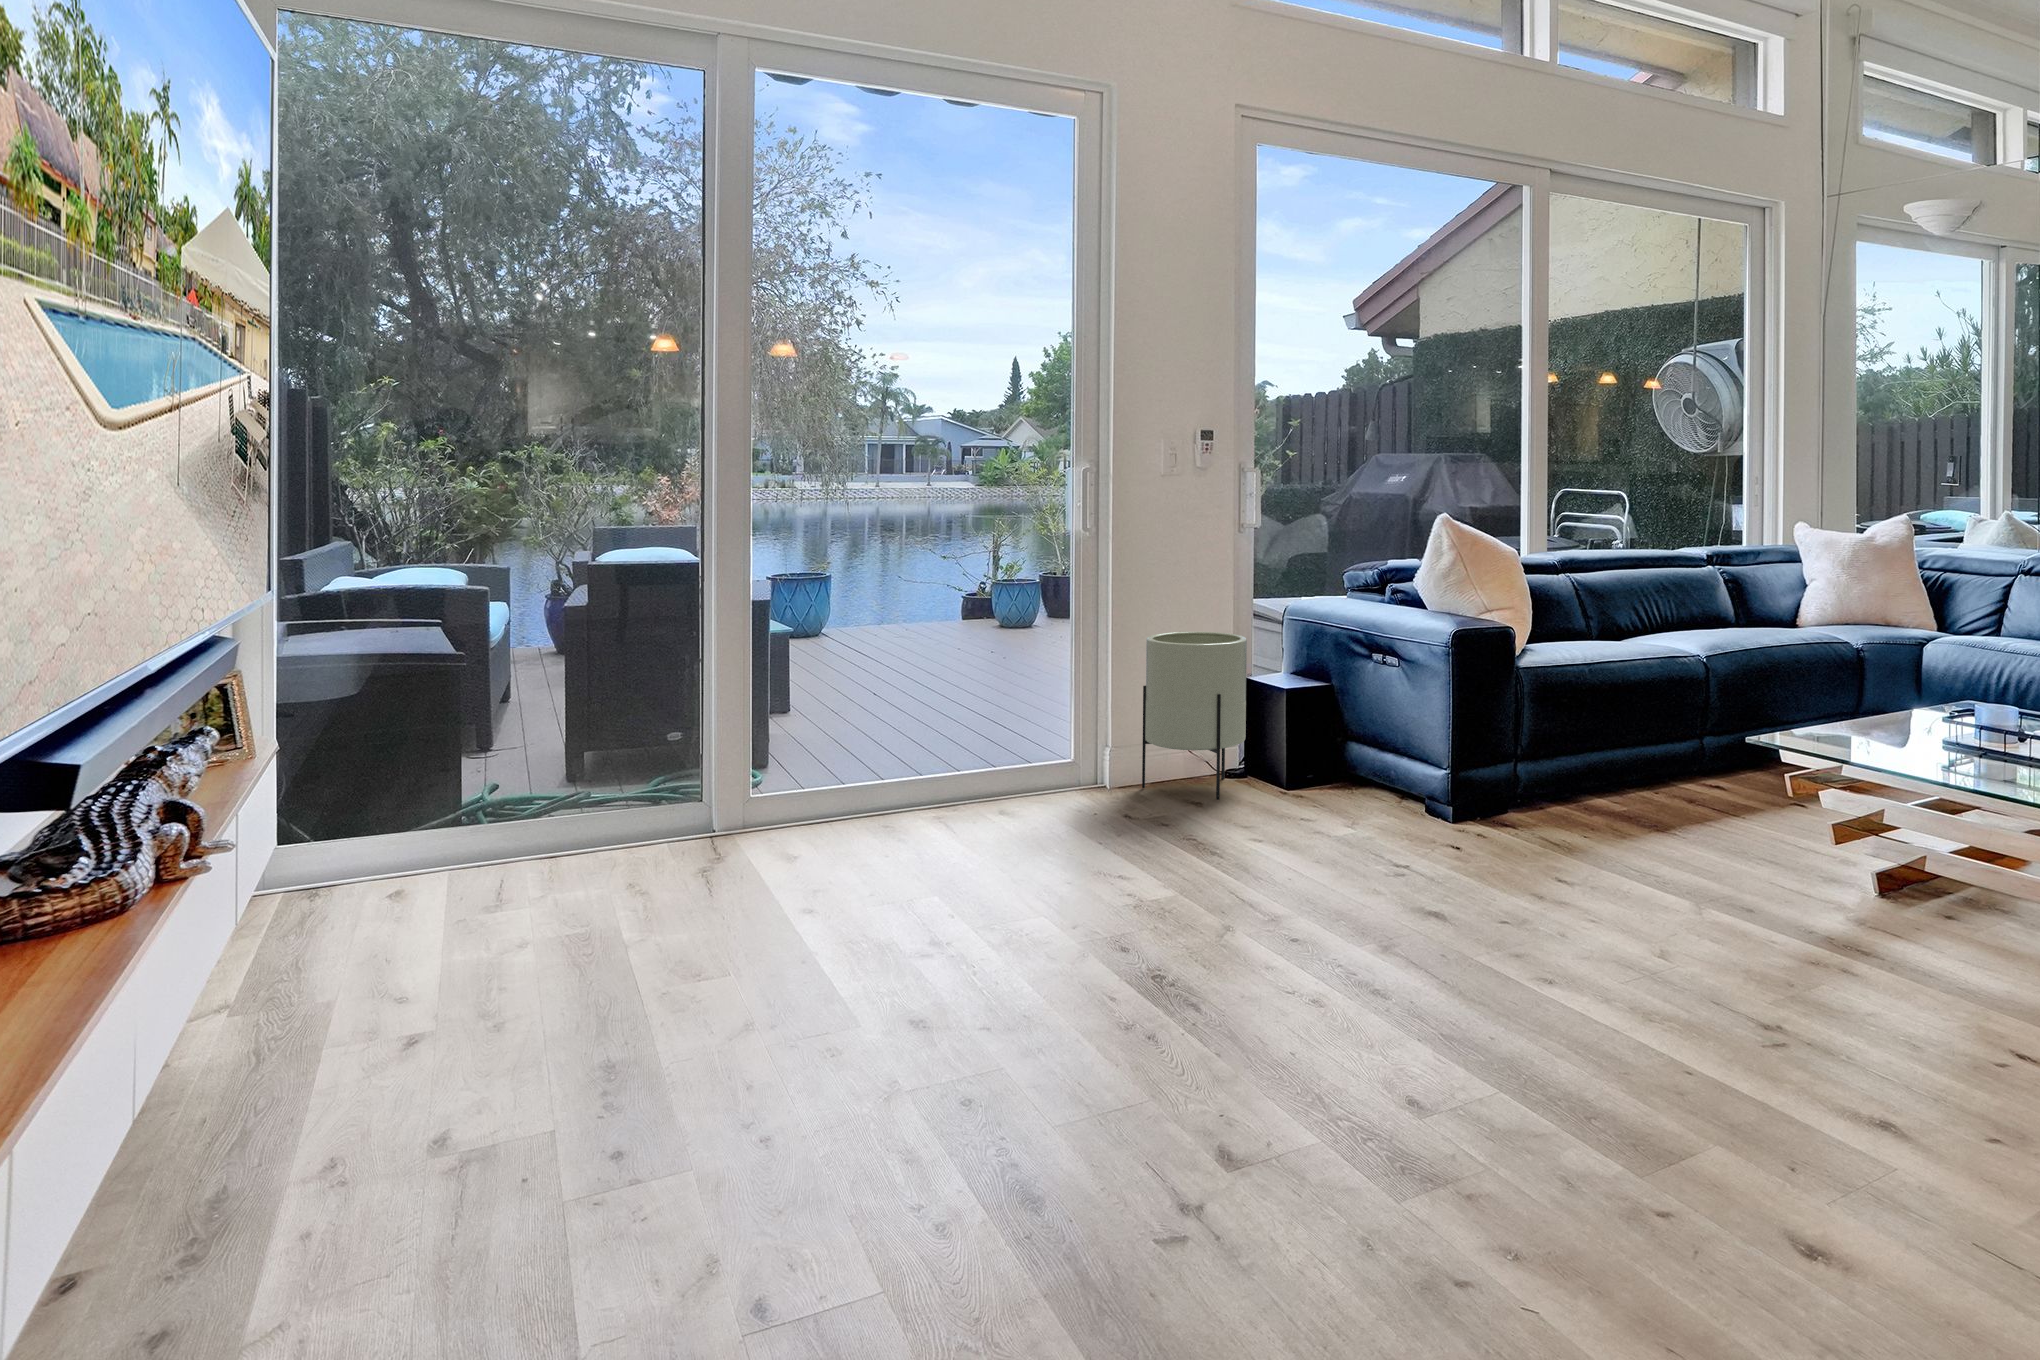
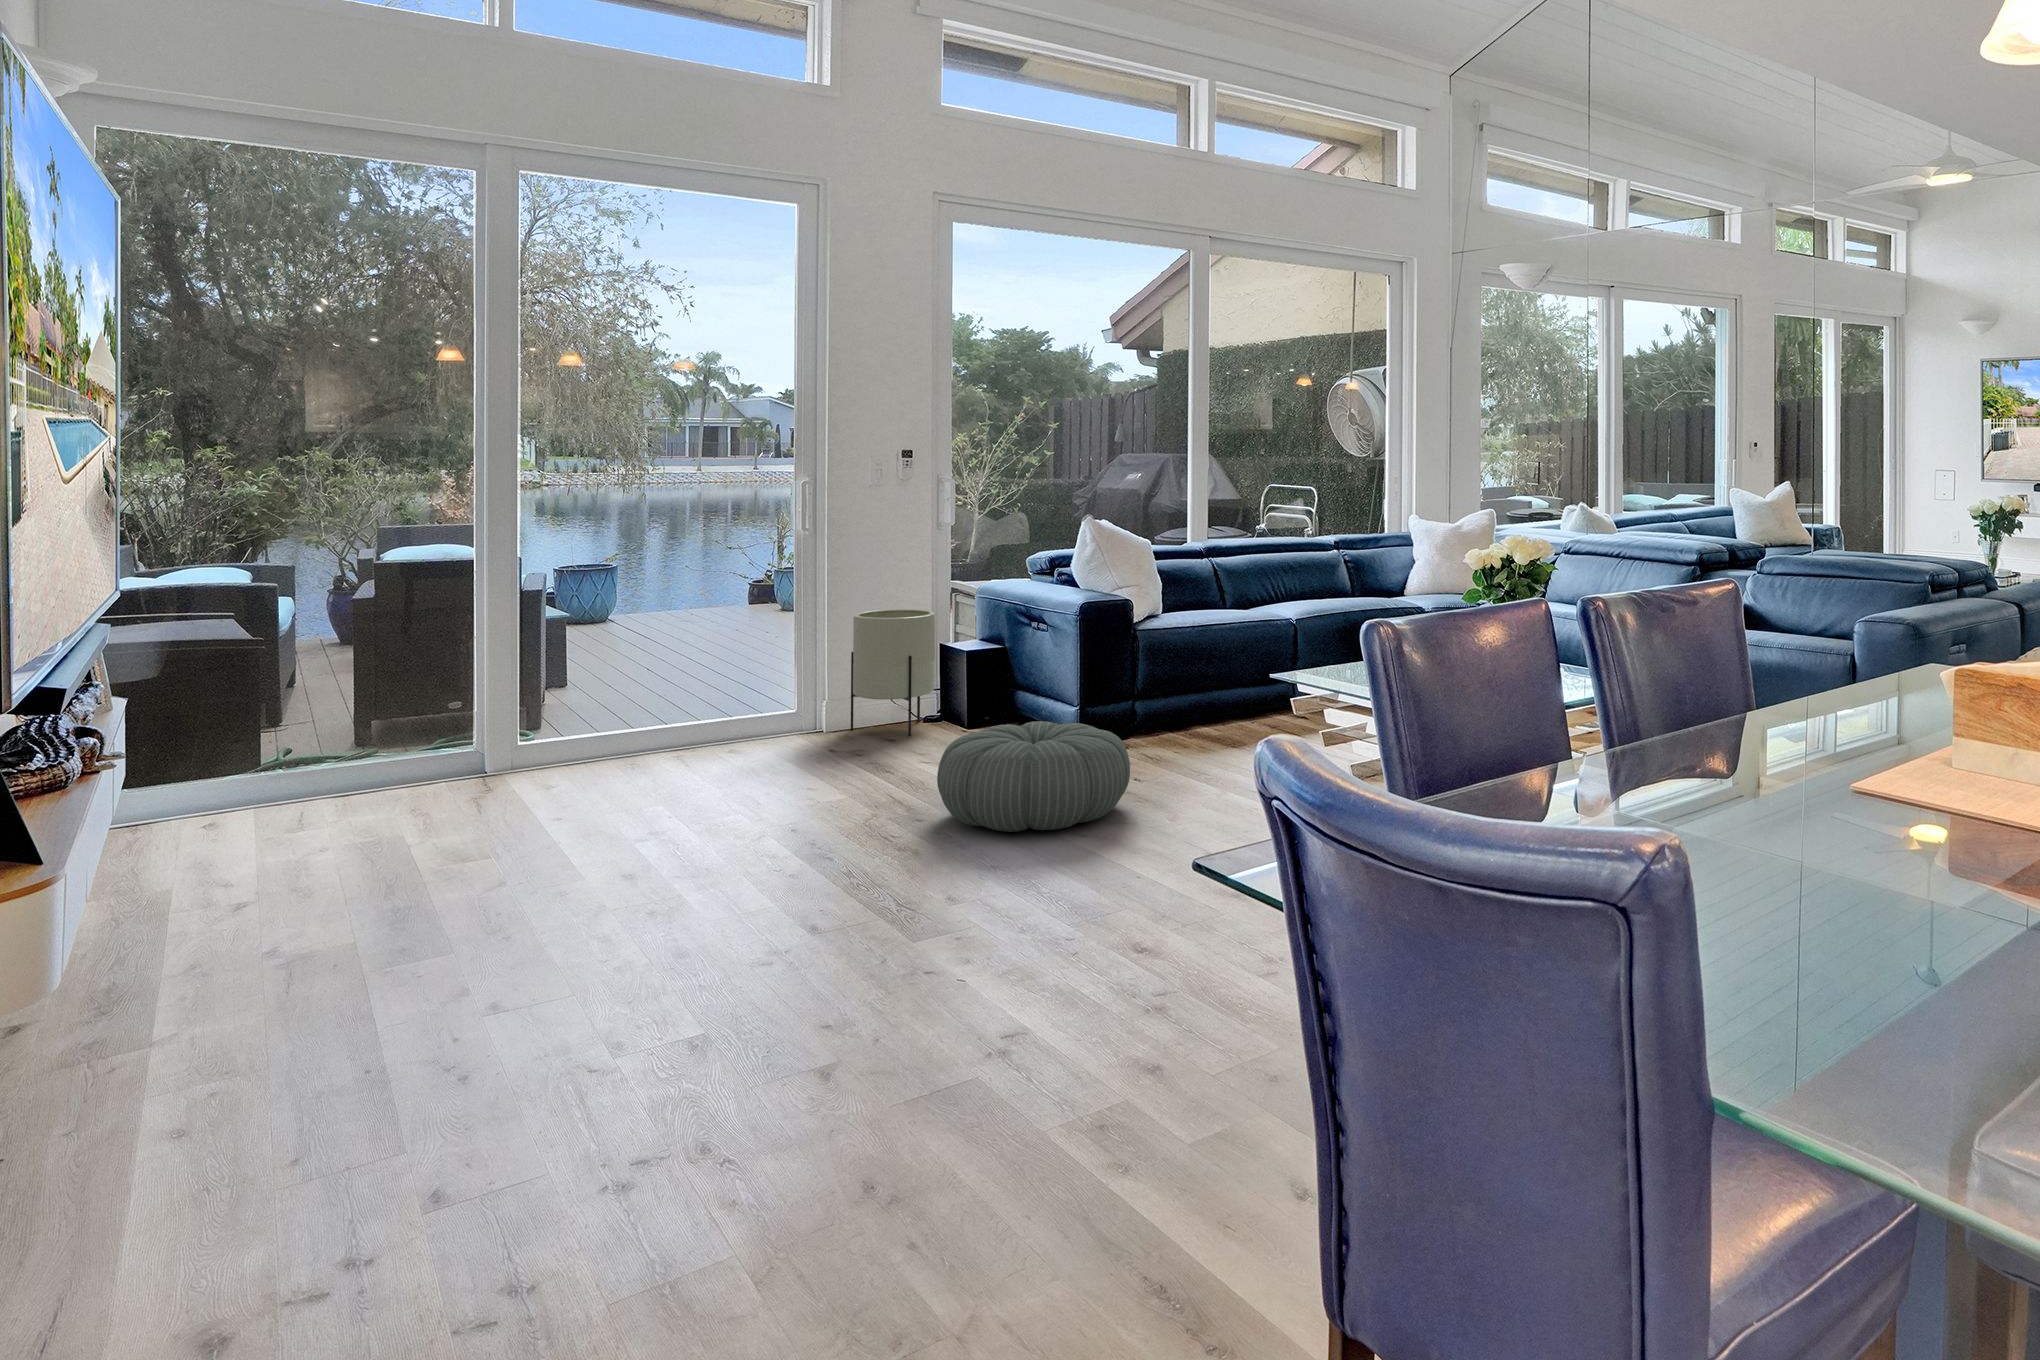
pouf: none [1291,802,1561,970] -> present [937,721,1130,832]

